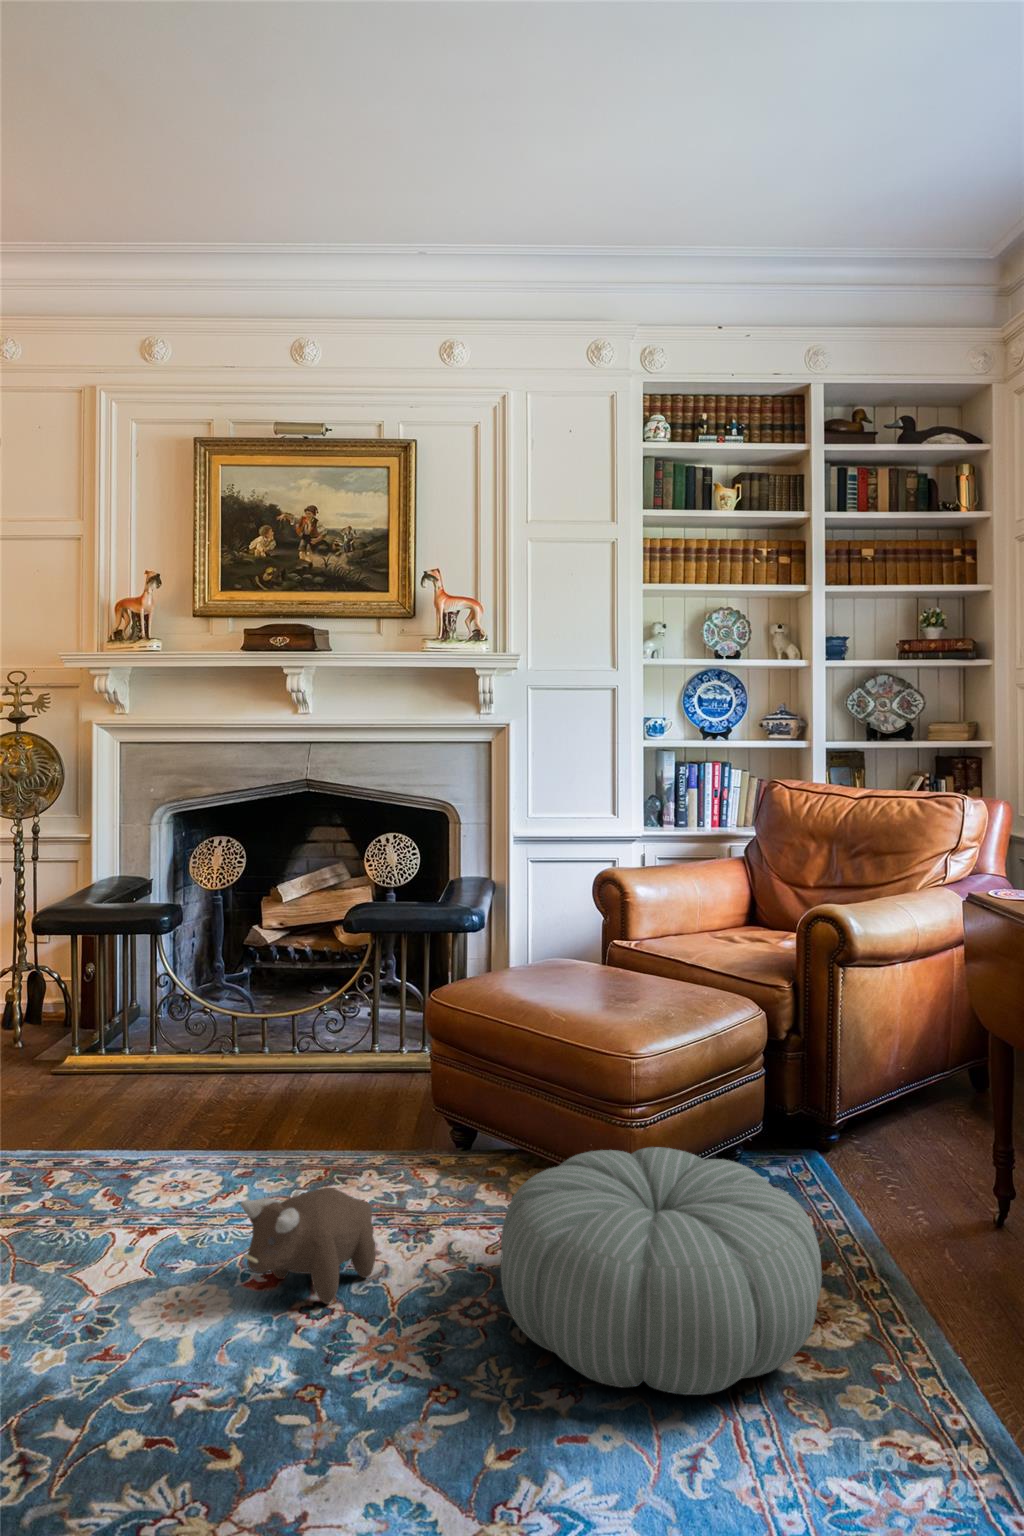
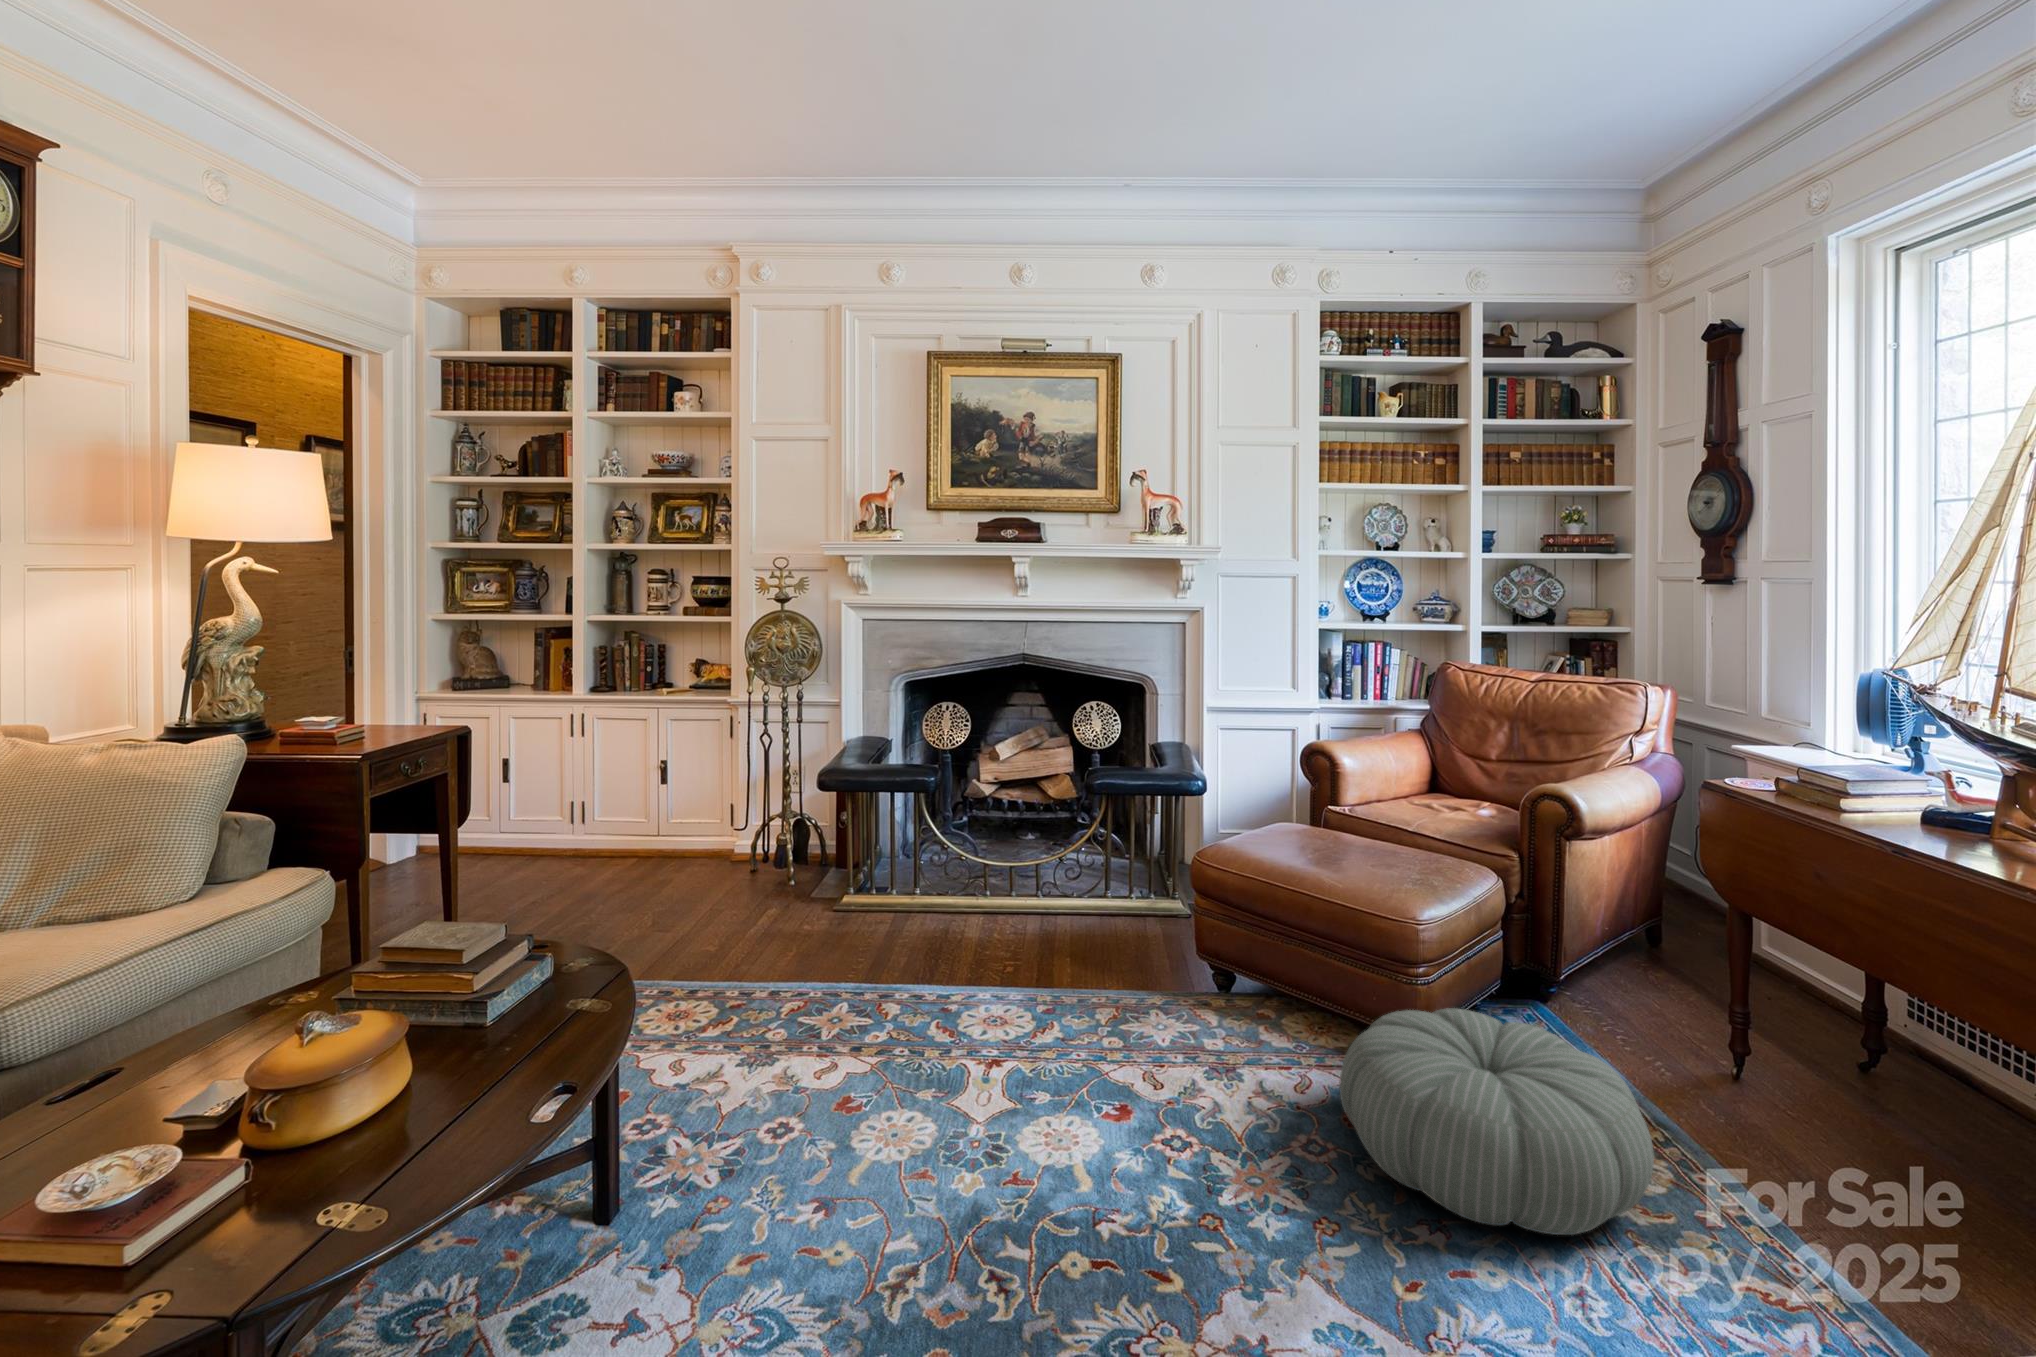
plush toy: present [241,1187,375,1304] -> none [1118,1036,1217,1135]

